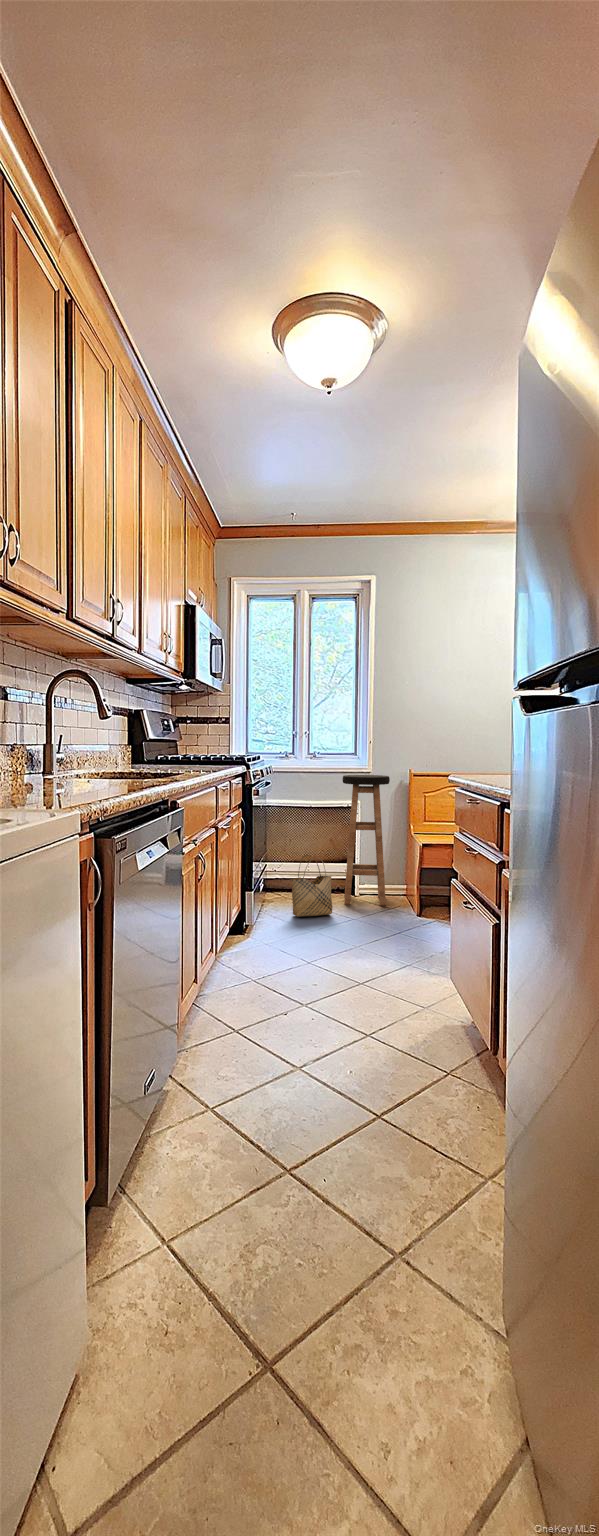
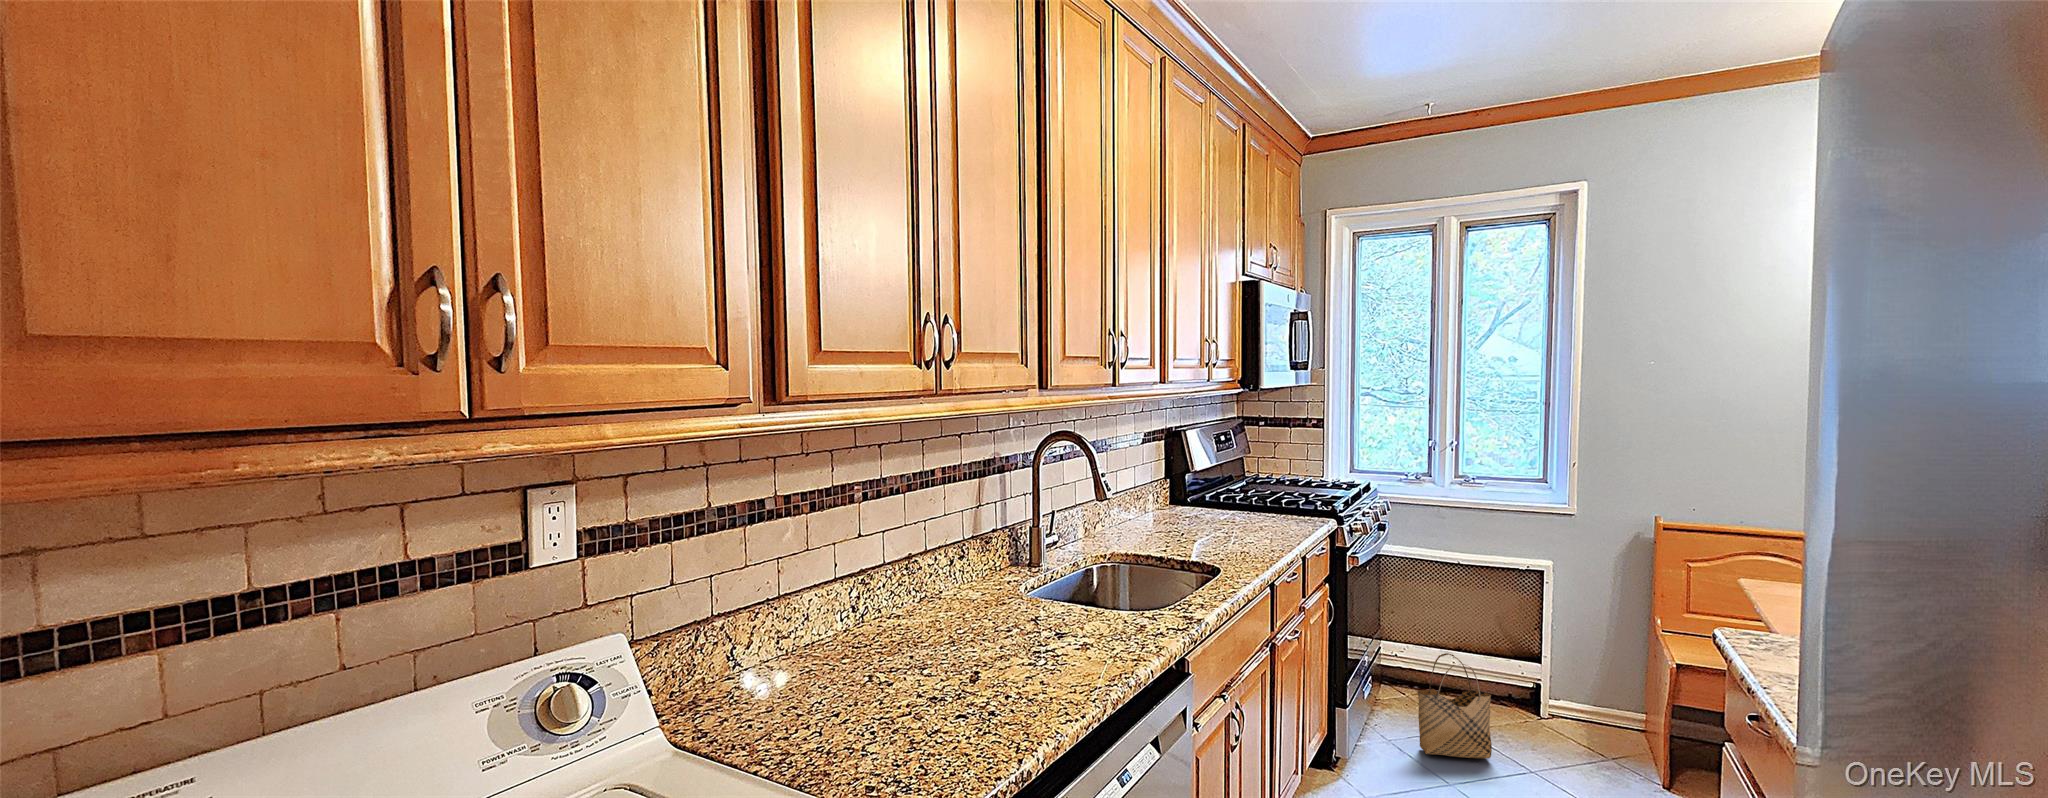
bar stool: present [343,775,390,906] -> none [1517,519,1609,754]

